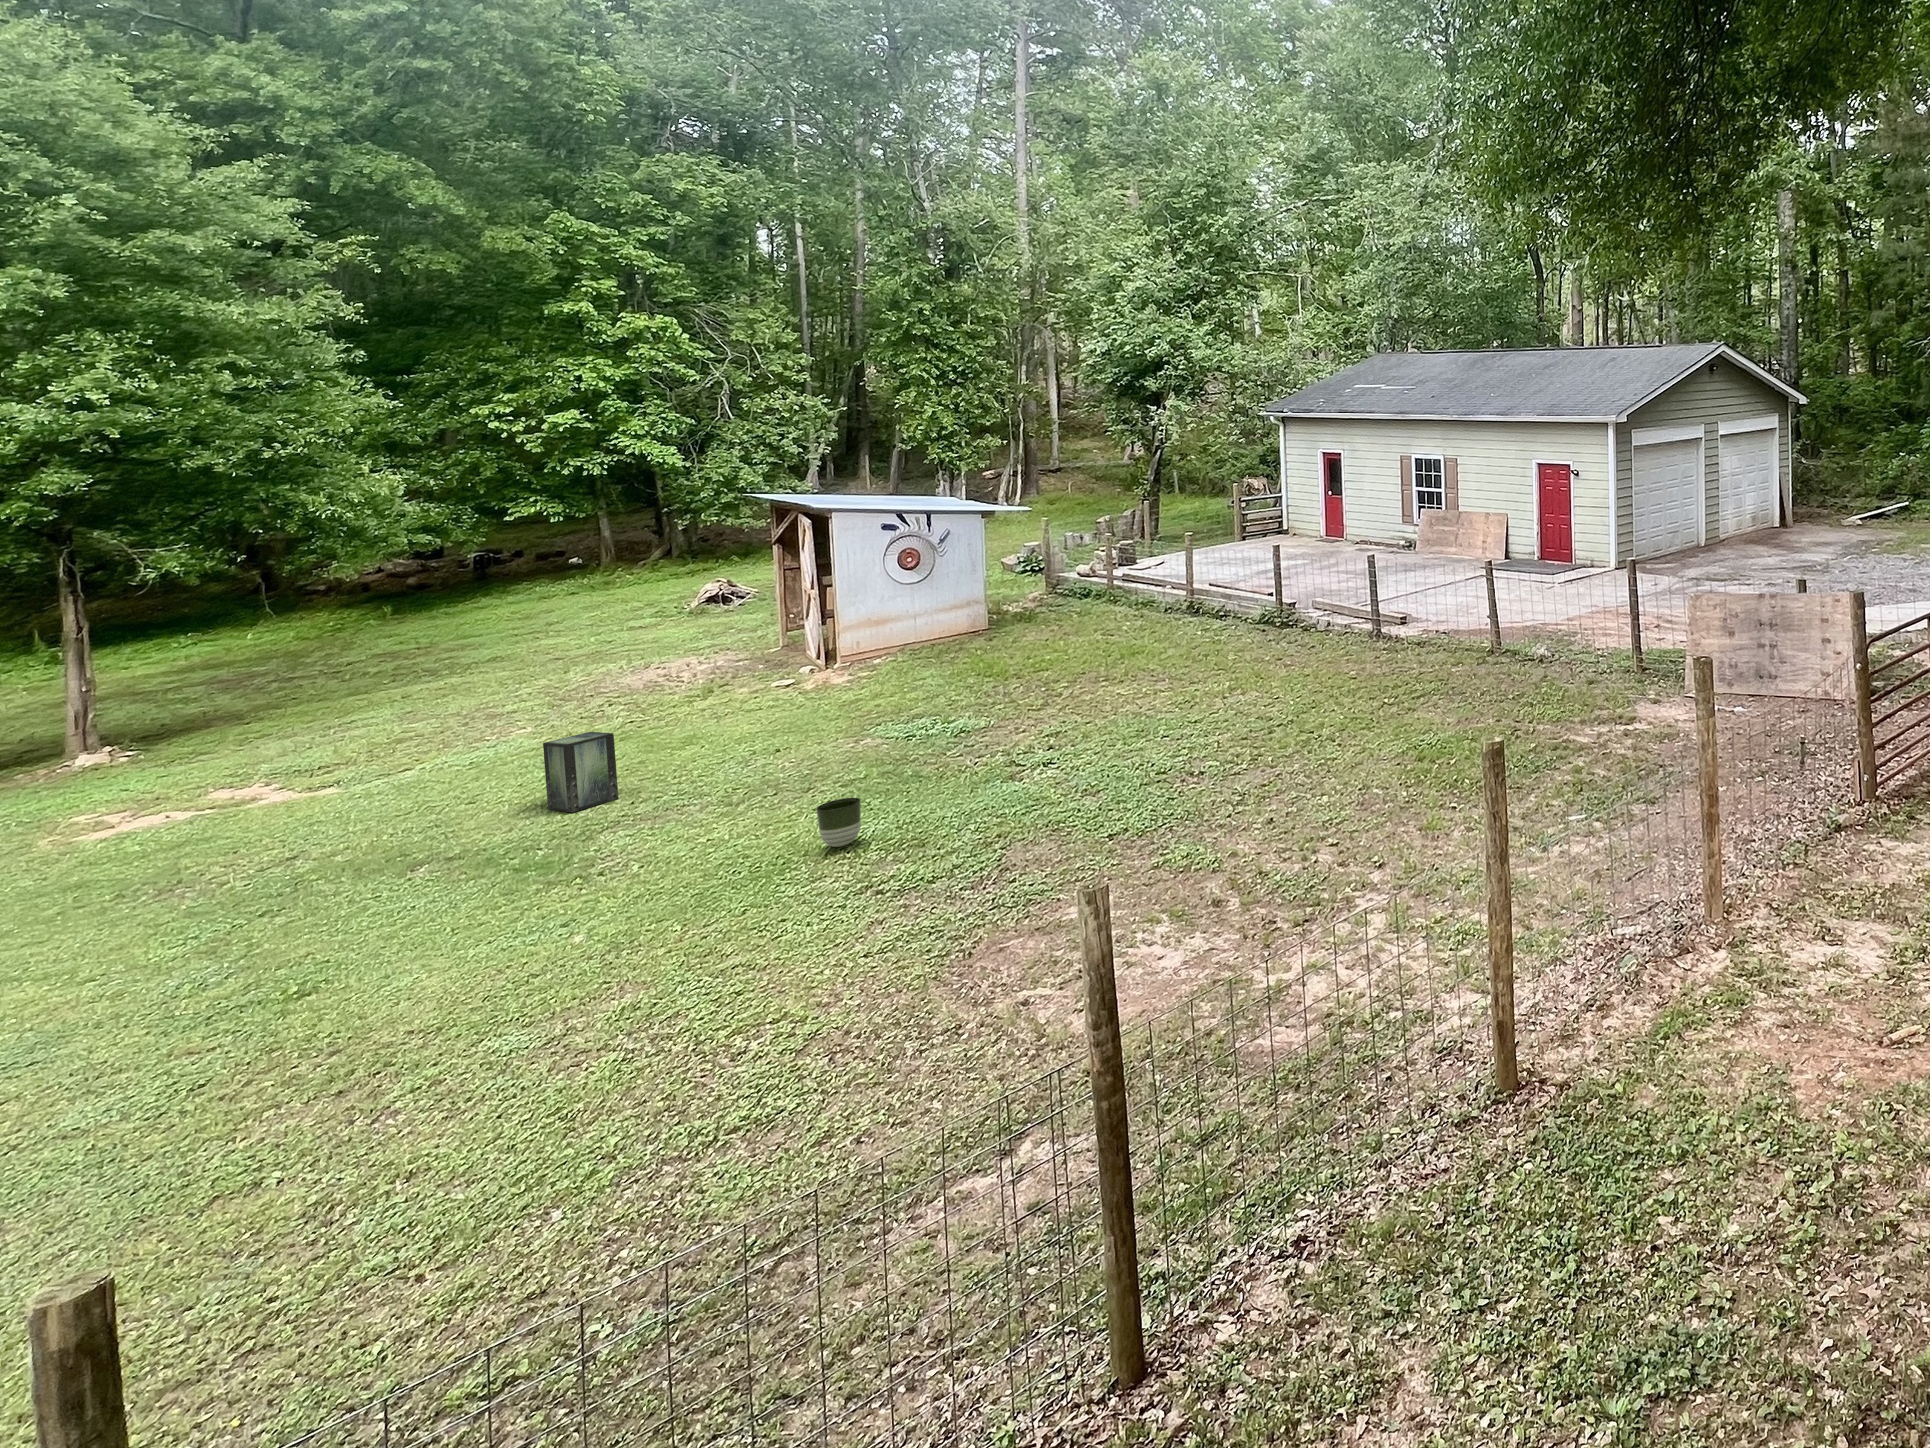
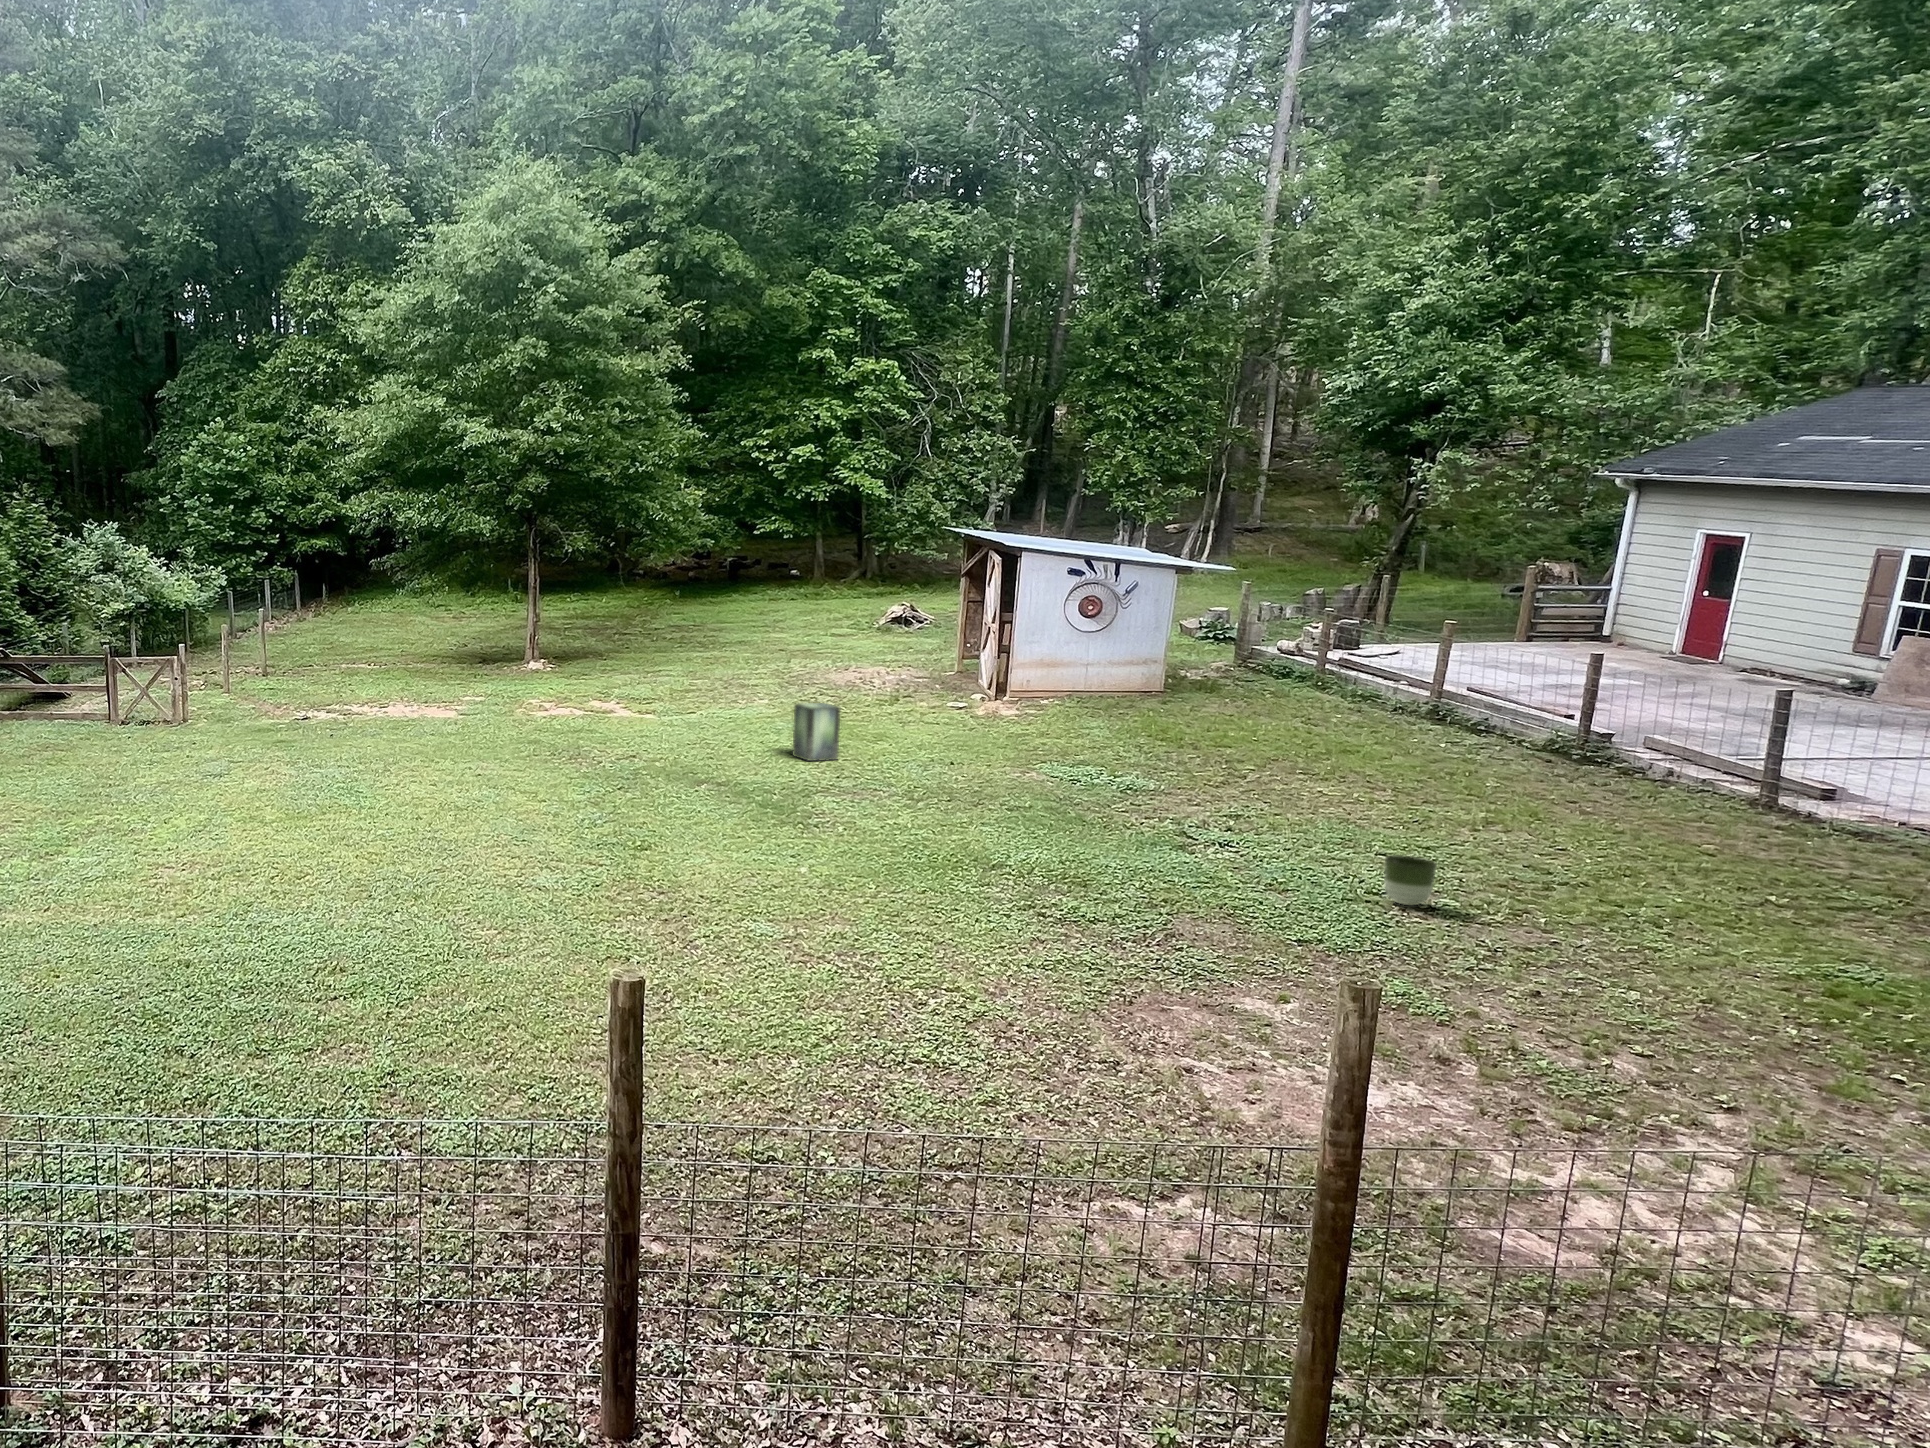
planter: present [817,798,861,847] -> present [1384,855,1437,905]

